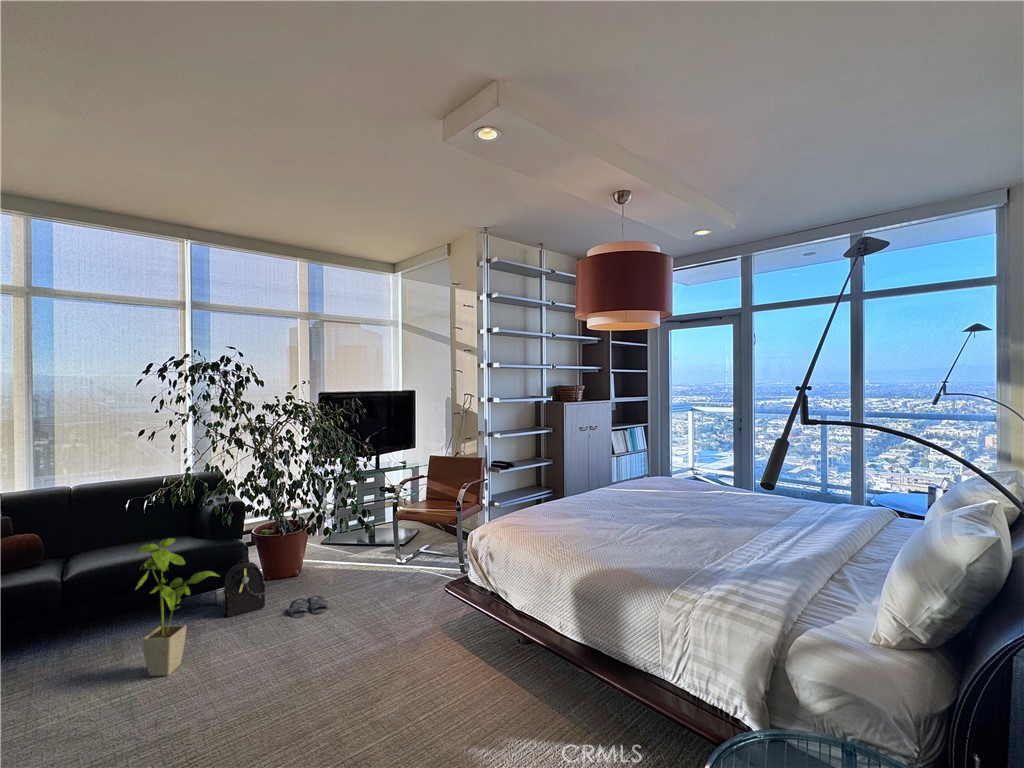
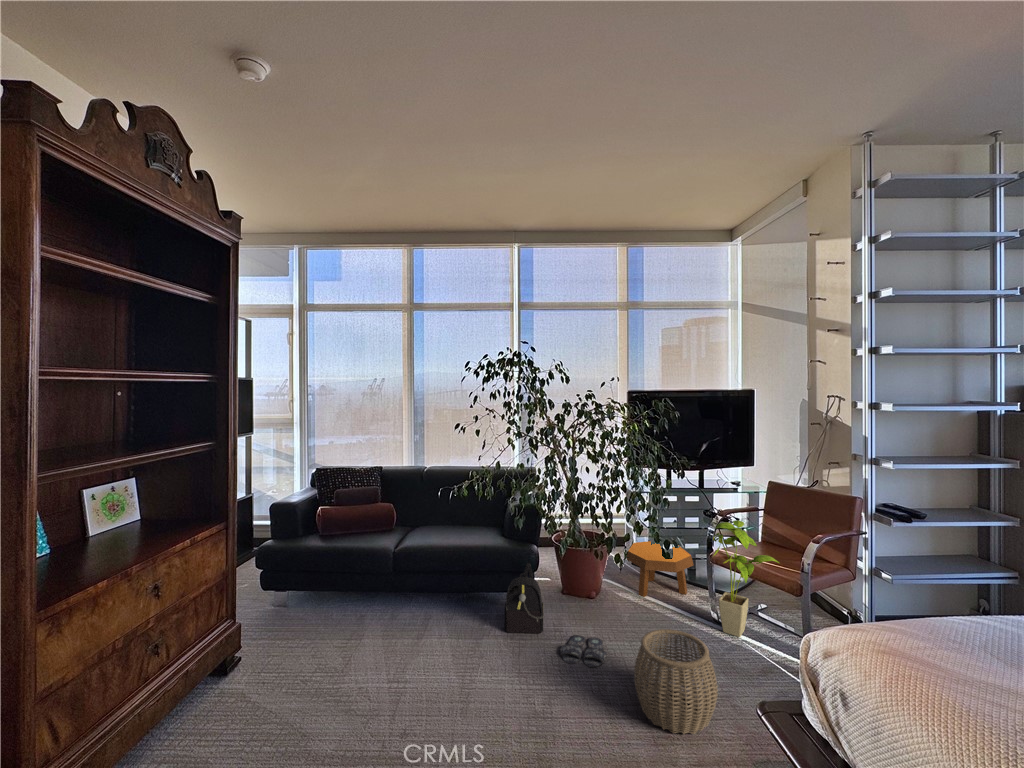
footstool: none [325,516,380,562] -> present [627,541,693,597]
house plant: present [135,538,219,676] -> present [713,520,779,637]
woven basket: none [361,560,419,627] -> present [634,629,718,734]

